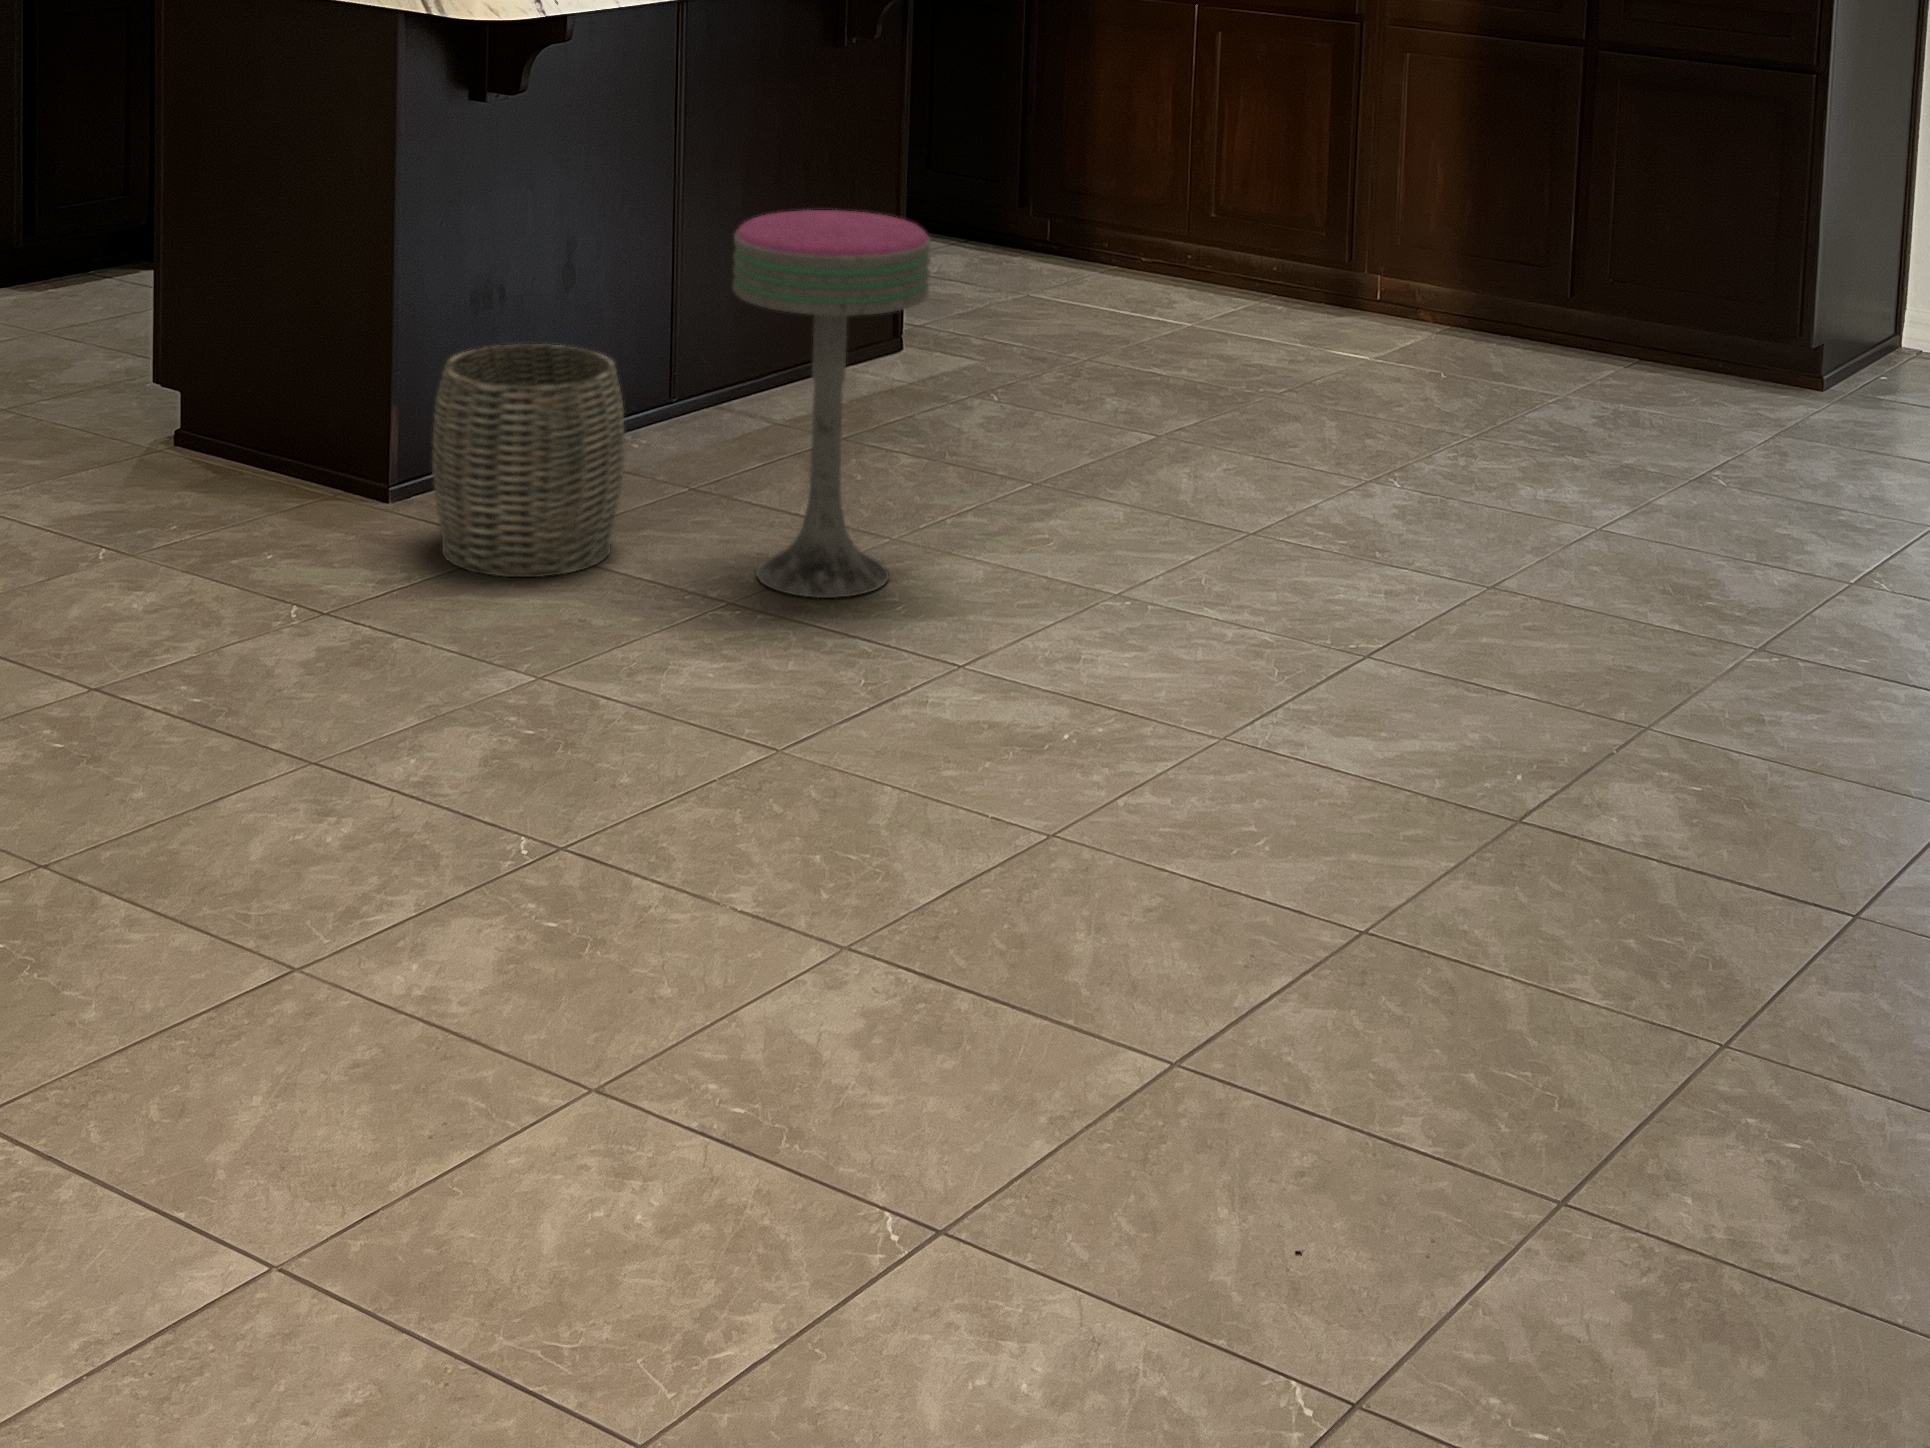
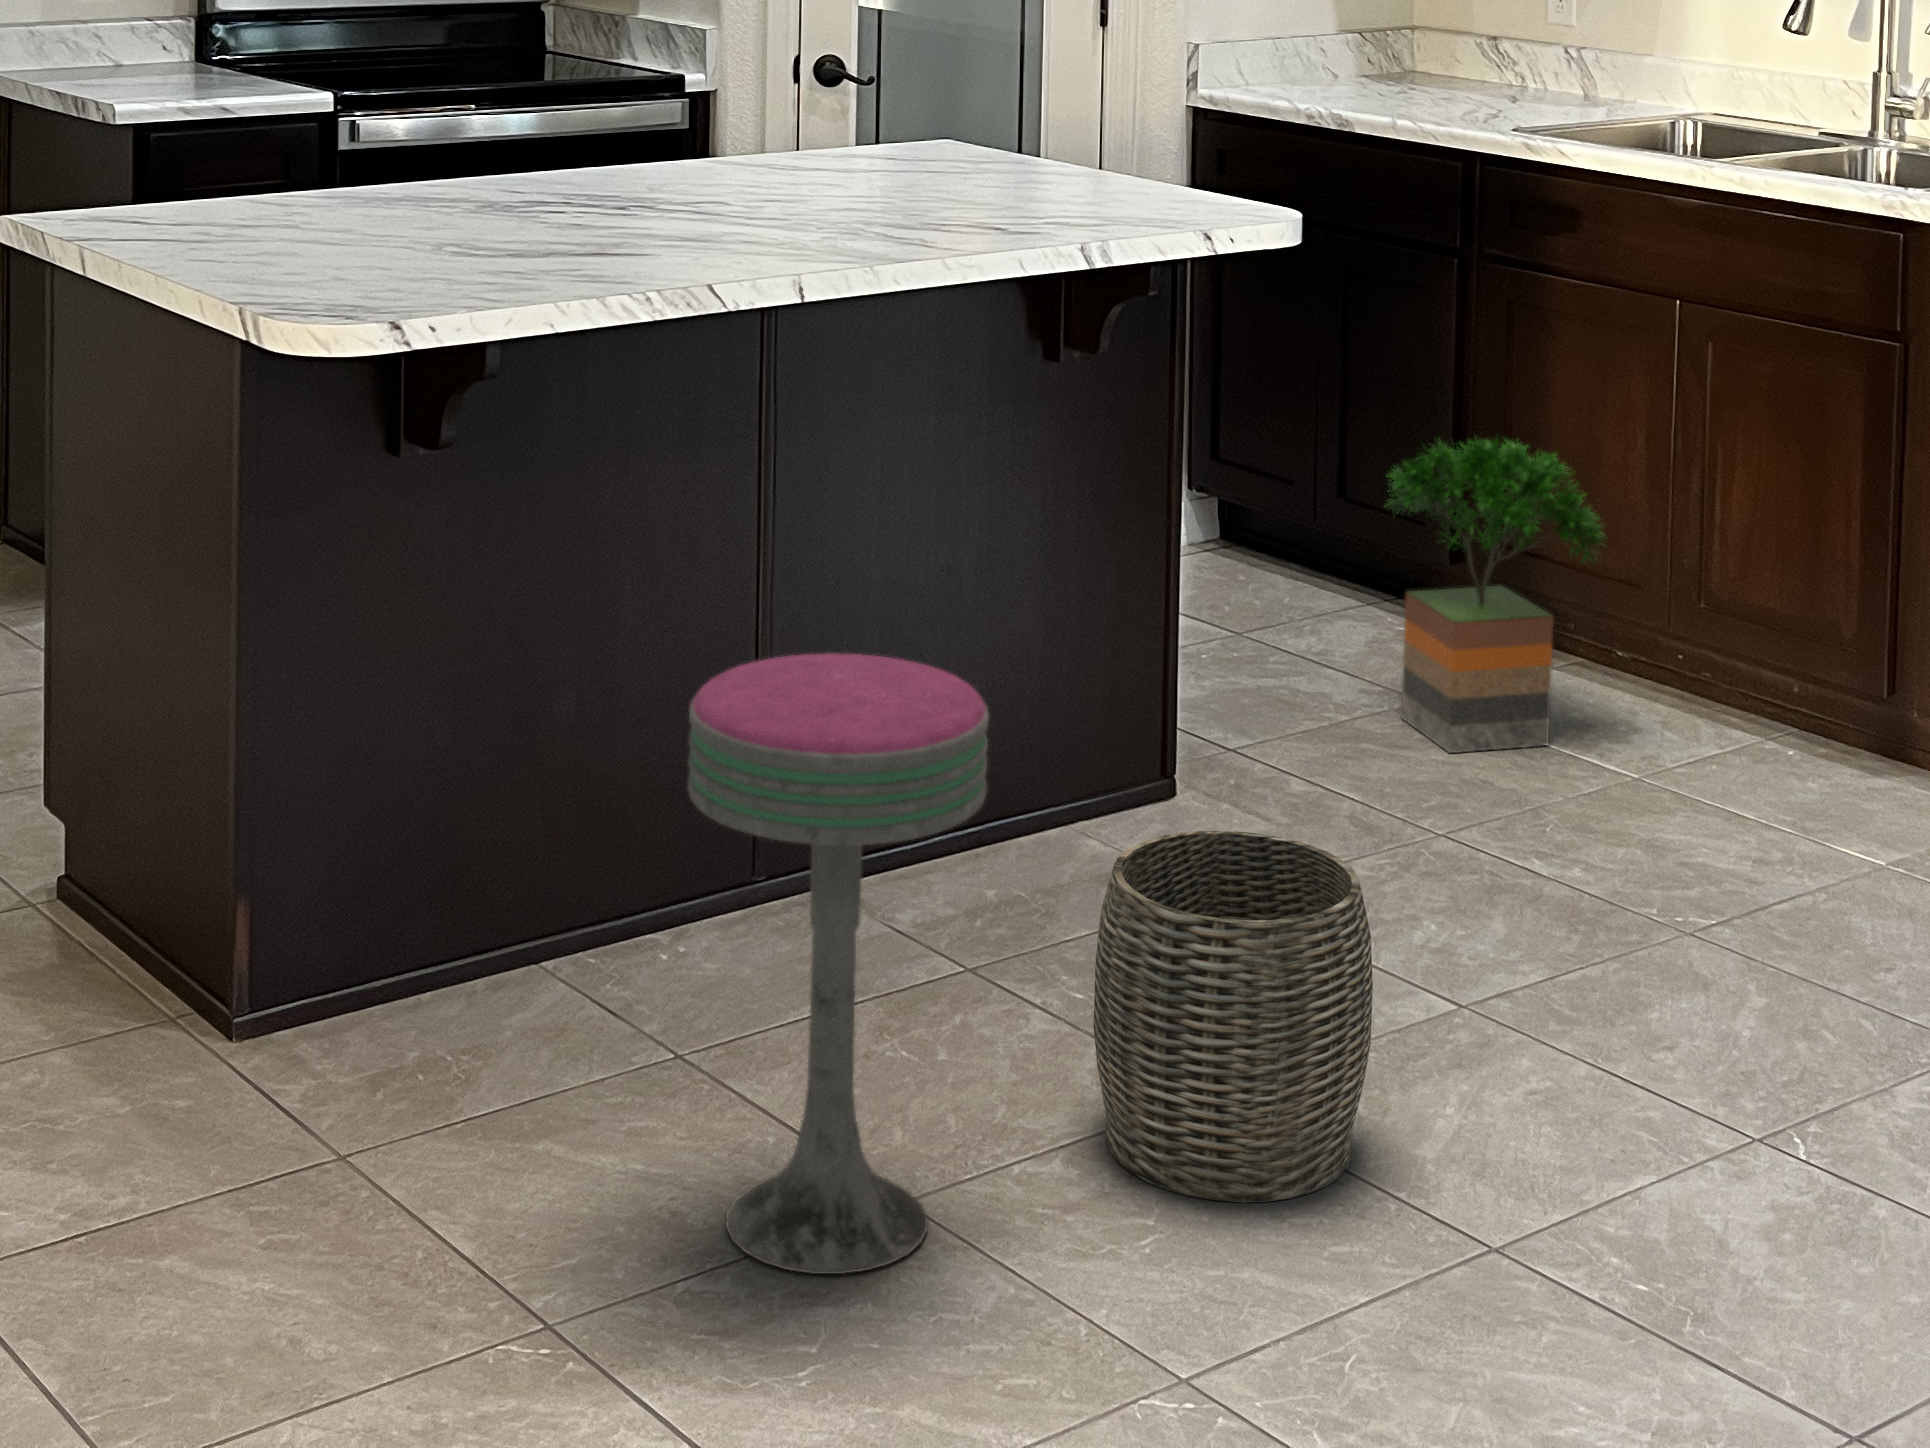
potted tree: none [998,101,1162,323] -> present [1386,438,1605,753]
woven basket: present [432,344,625,577] -> present [1093,831,1373,1202]

